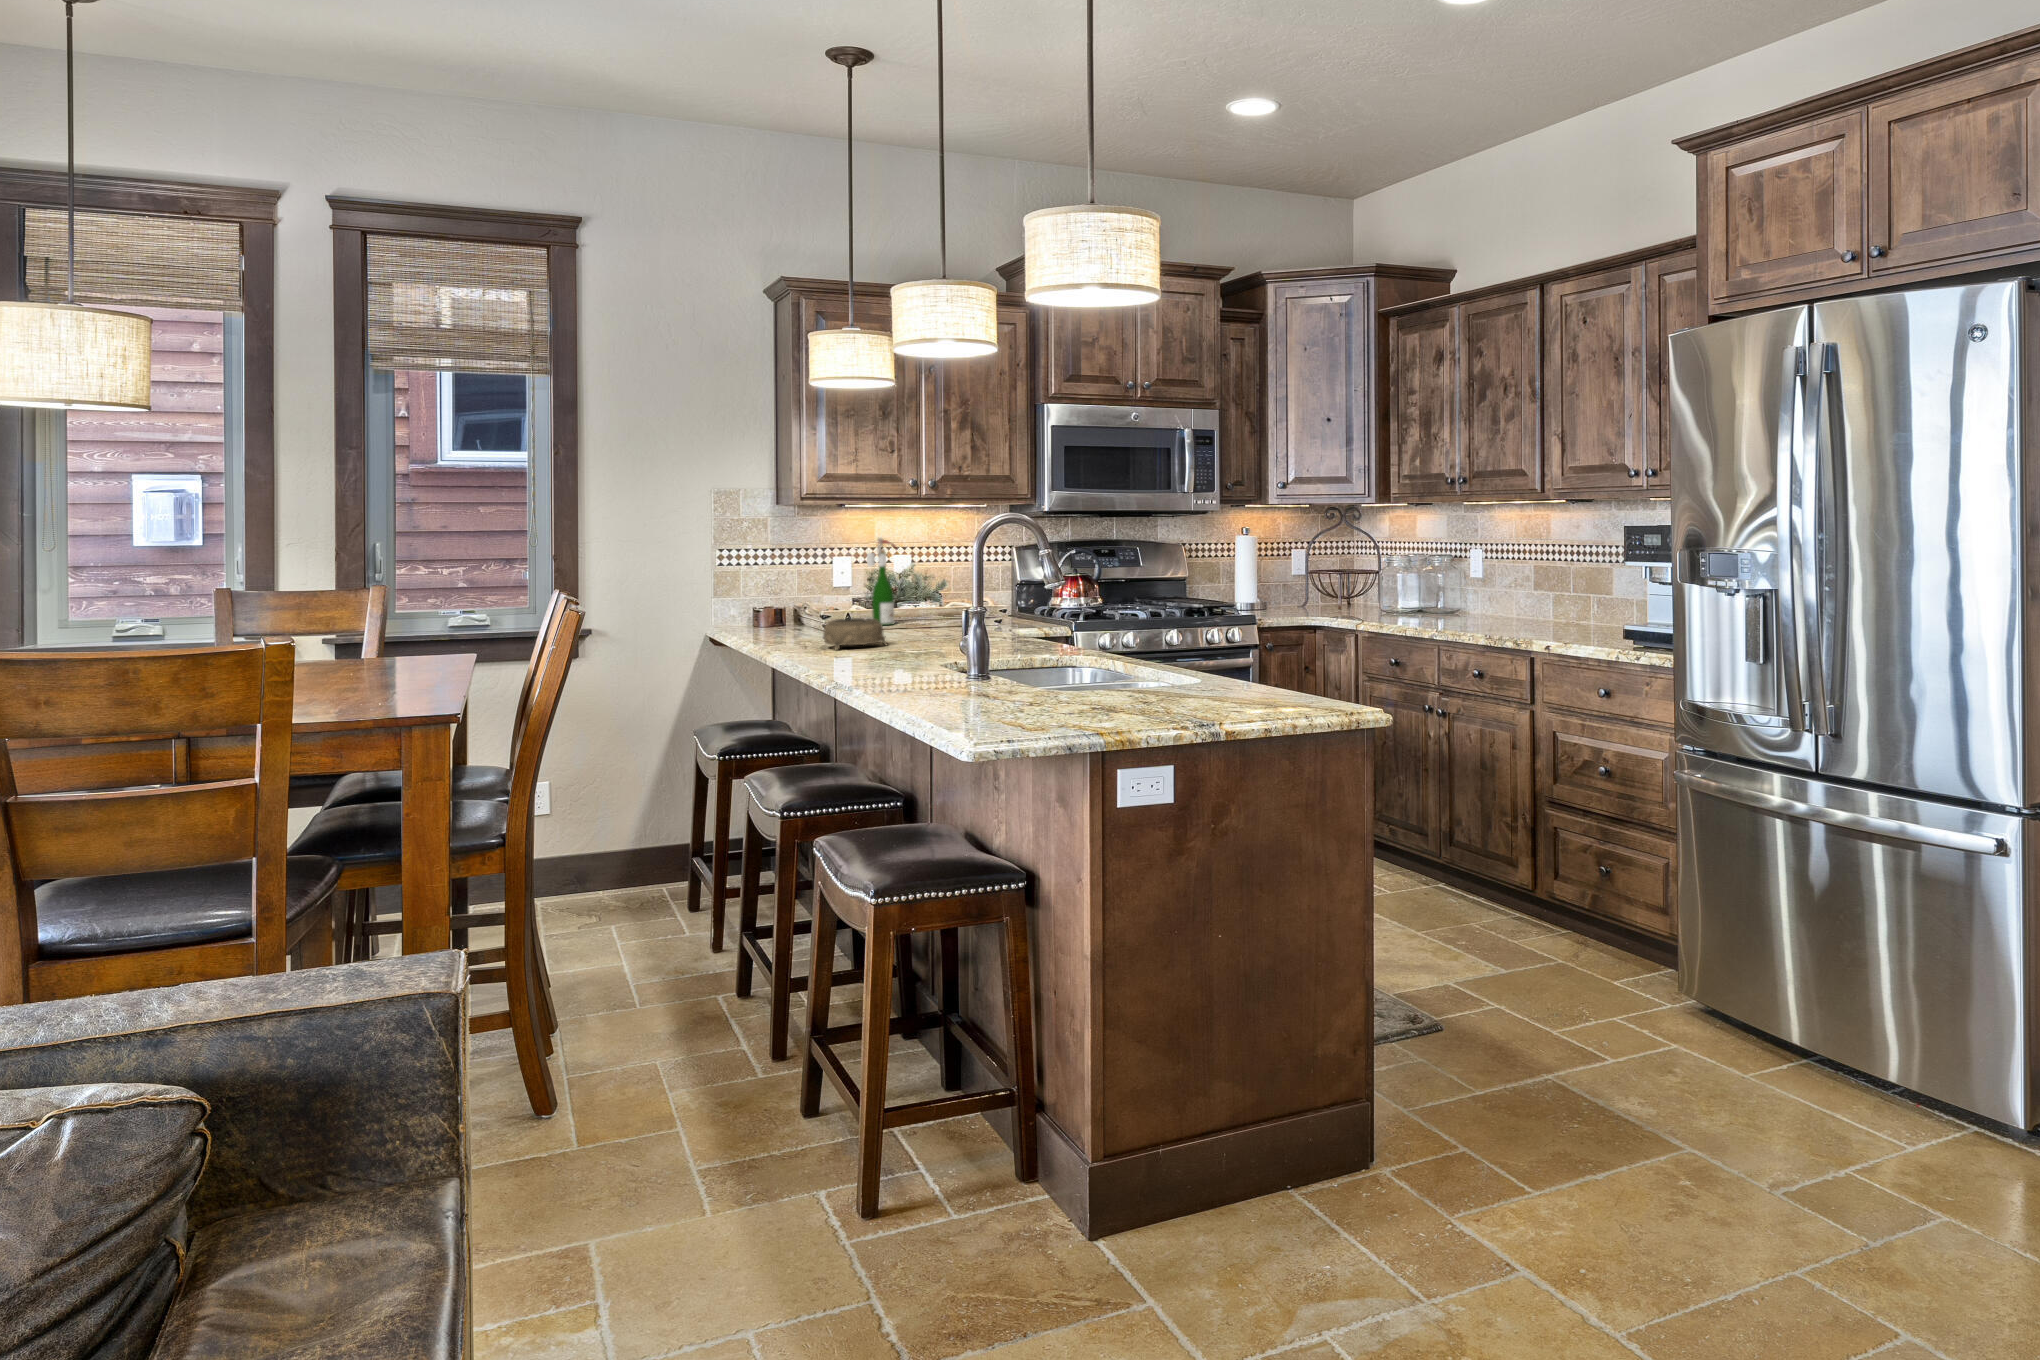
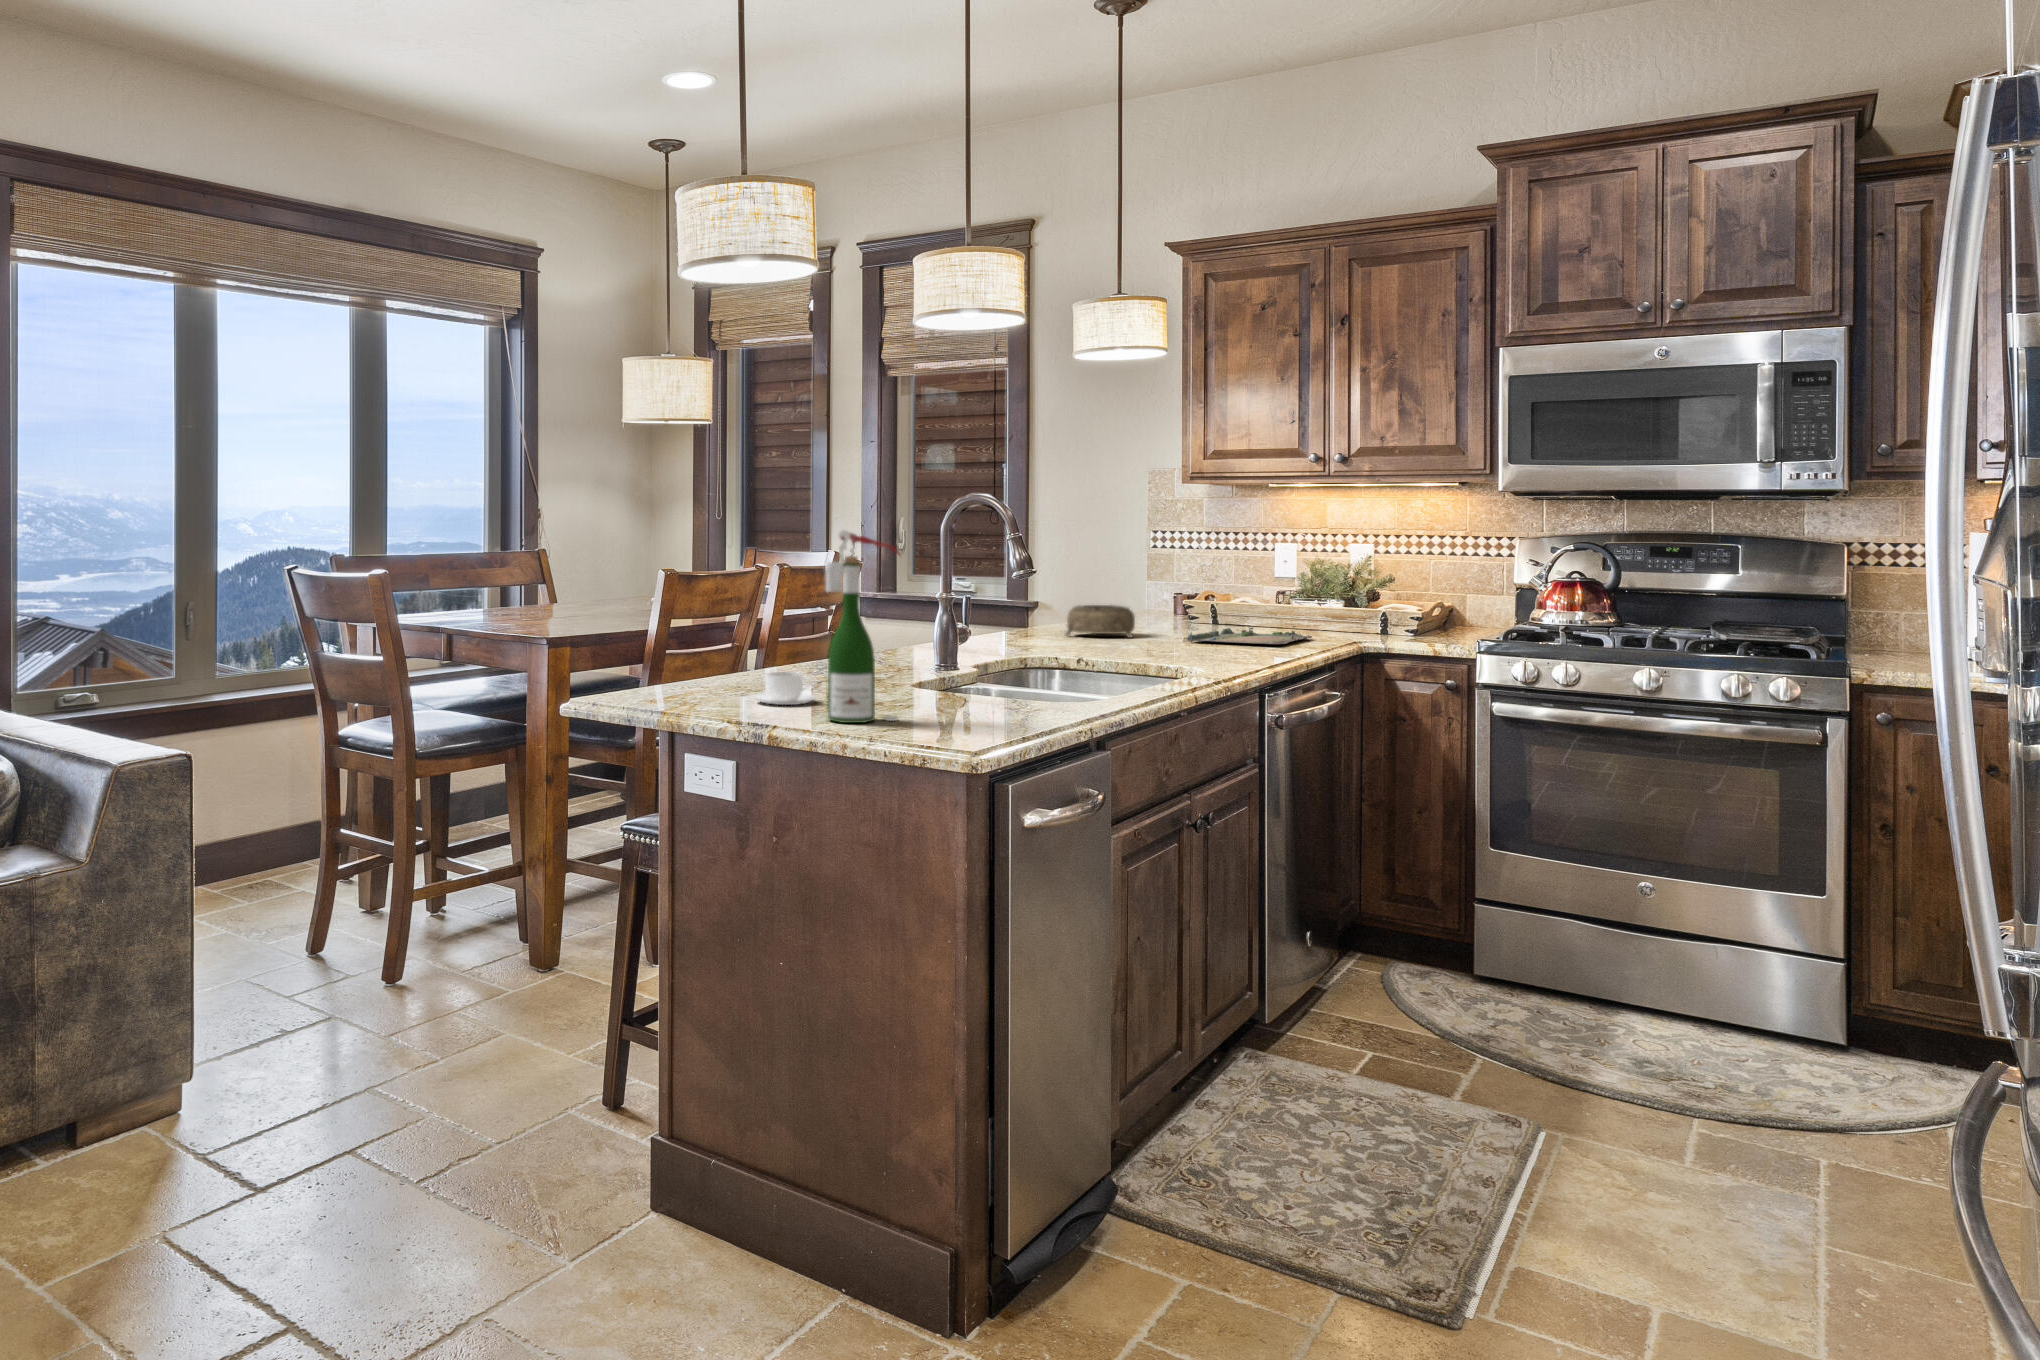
wine bottle: present [867,538,896,625] -> present [825,530,900,723]
tray: none [924,620,1019,642] -> present [1187,626,1312,644]
coffee cup: none [1062,687,1120,717] -> present [754,672,816,705]

